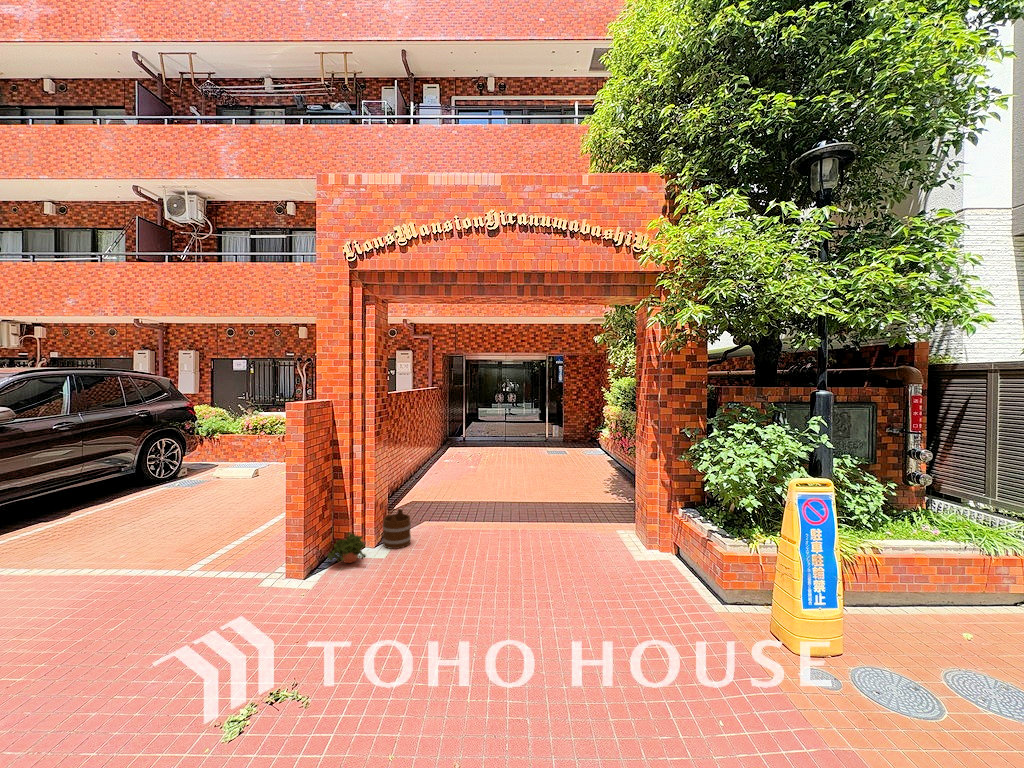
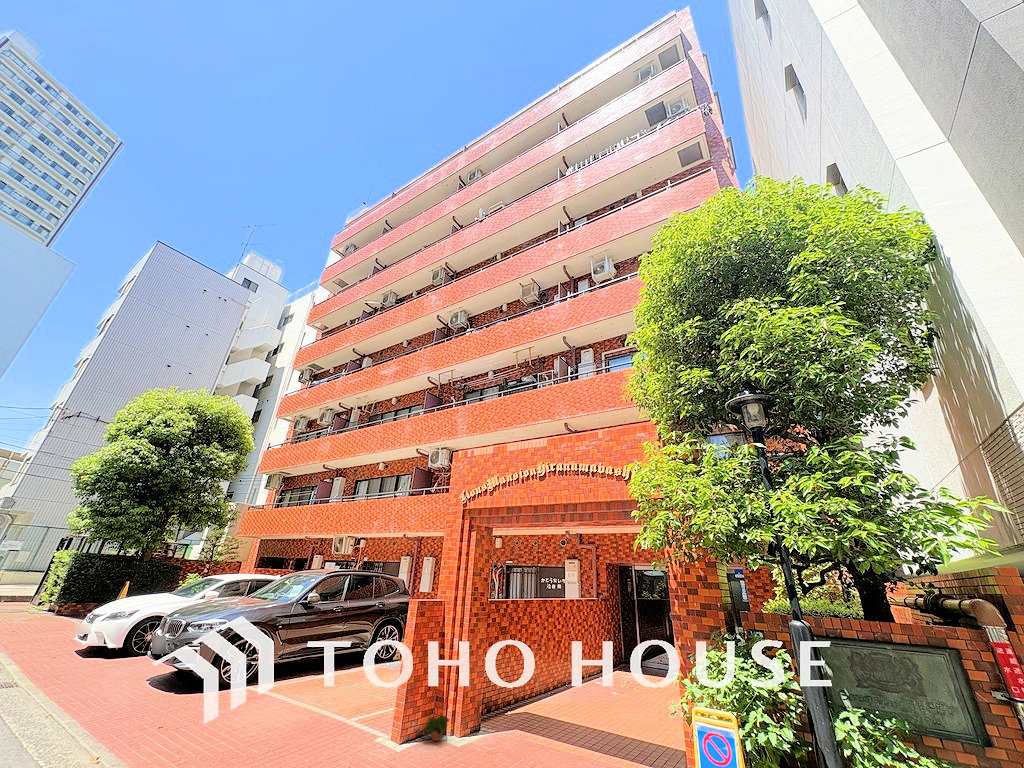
bucket: present [383,509,411,549] -> none [469,702,491,739]

